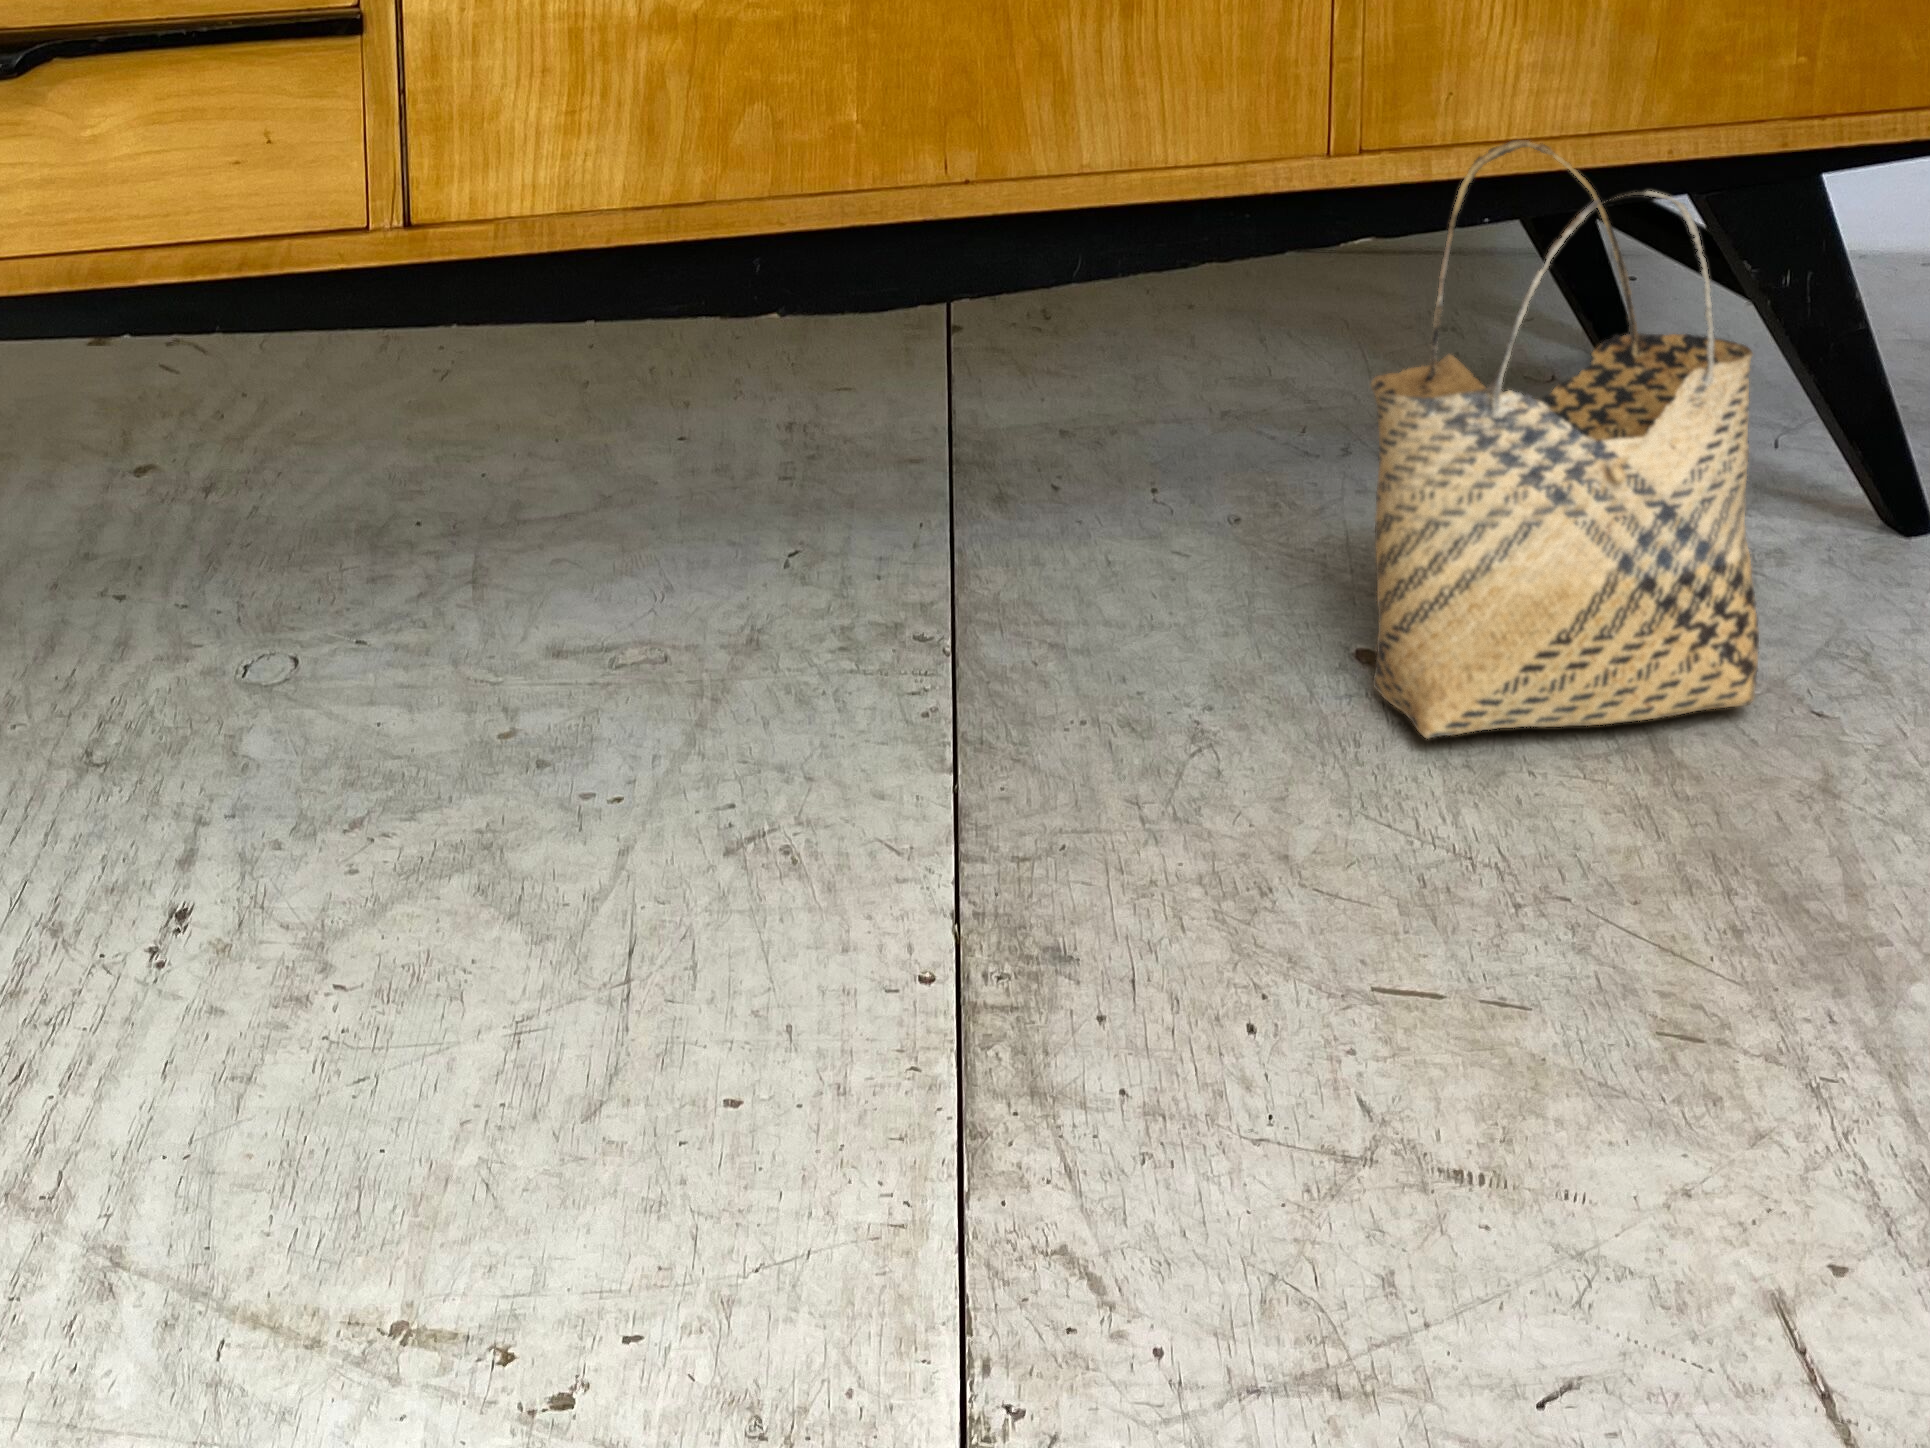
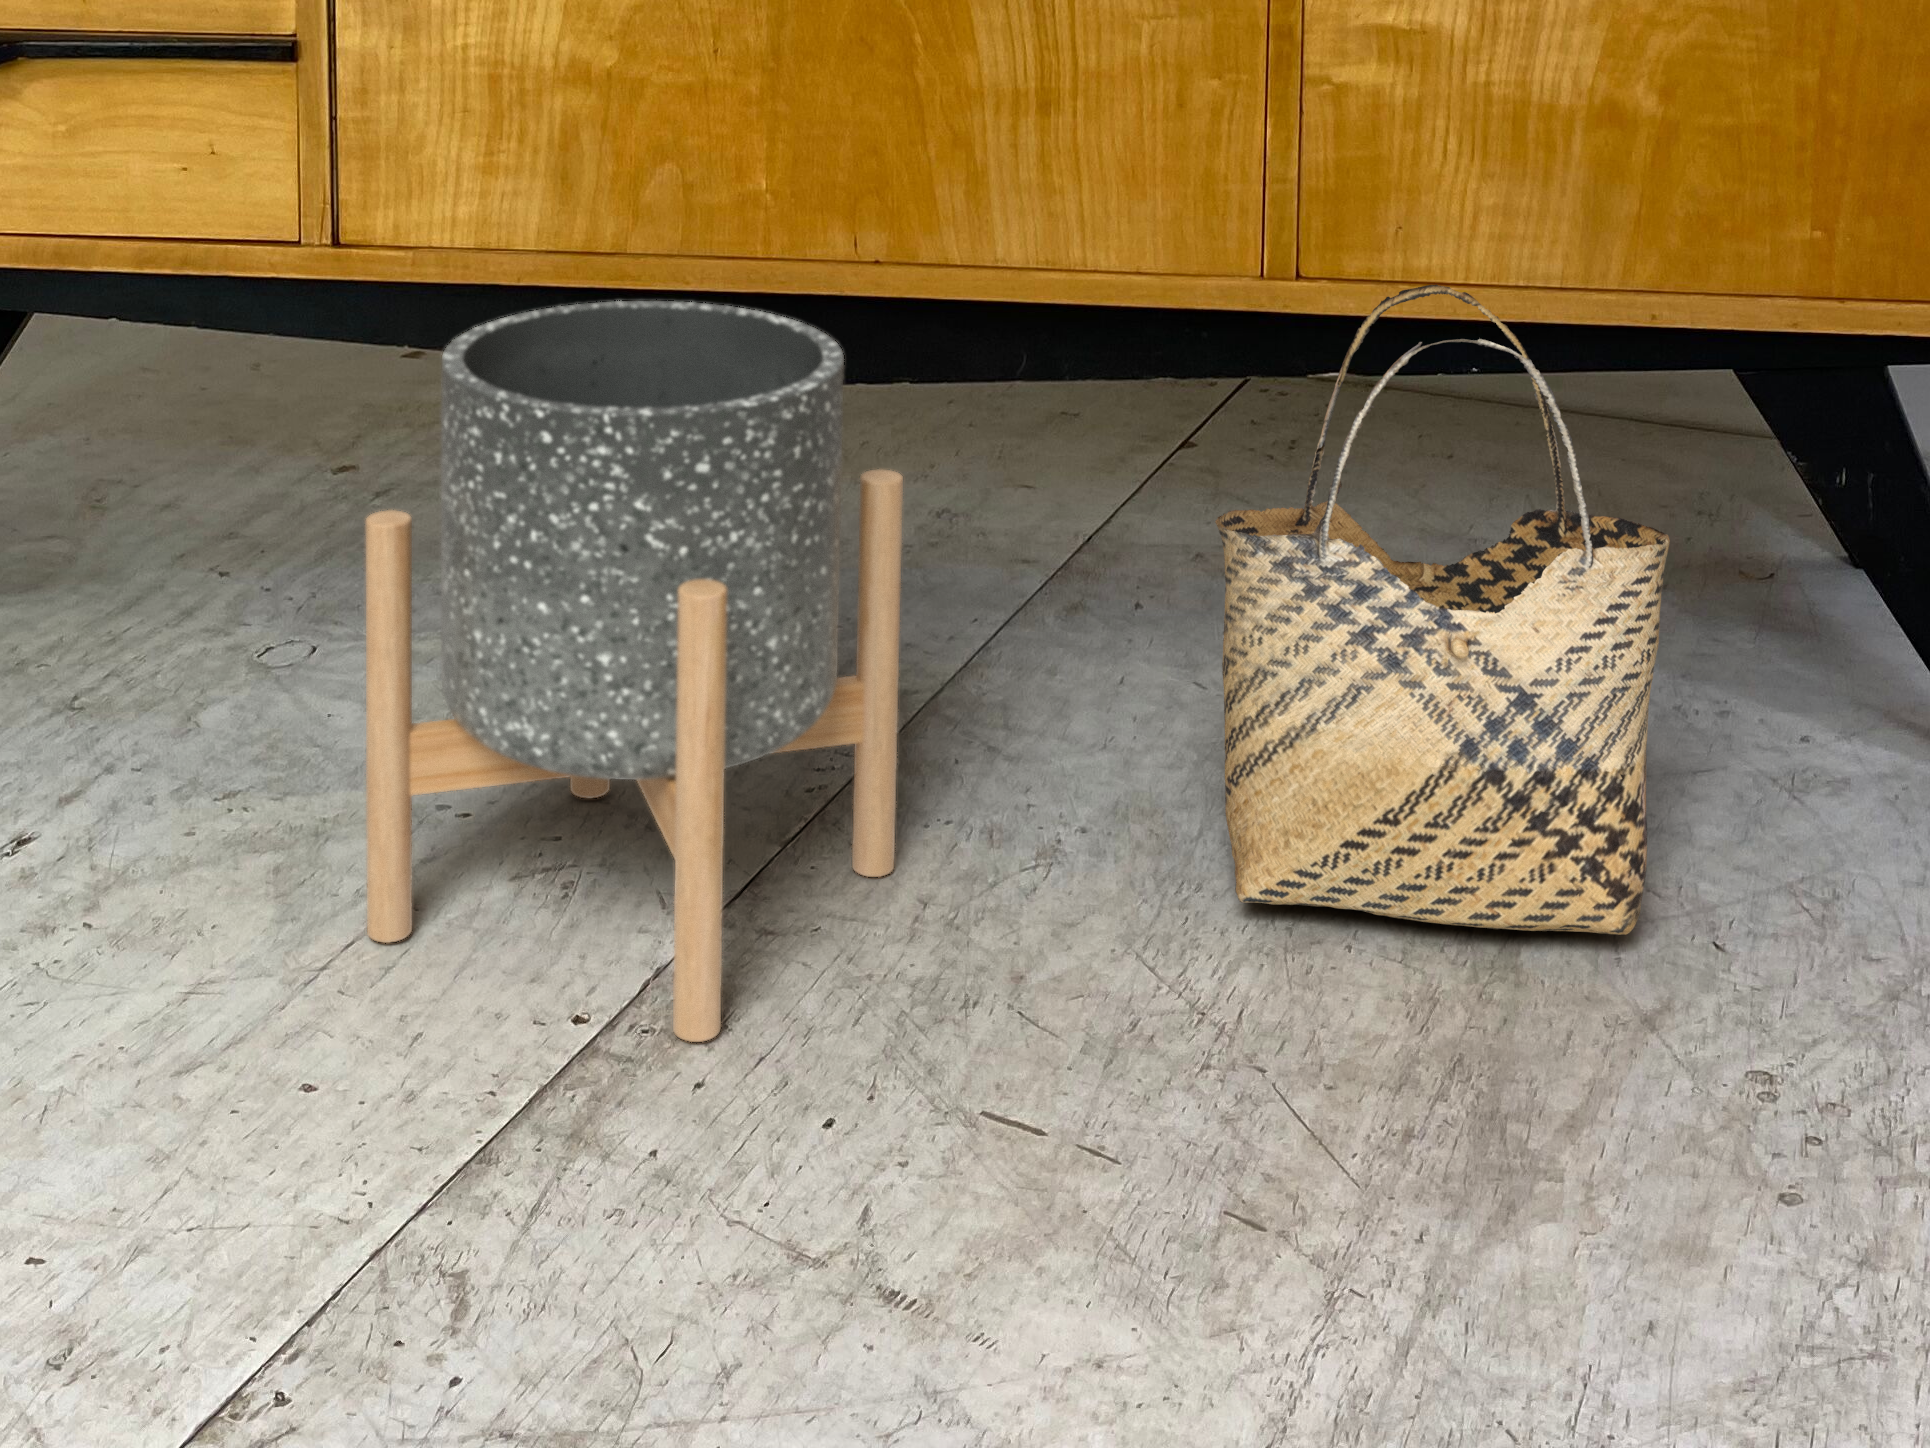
planter: none [636,241,1091,971] -> present [365,301,903,1042]

